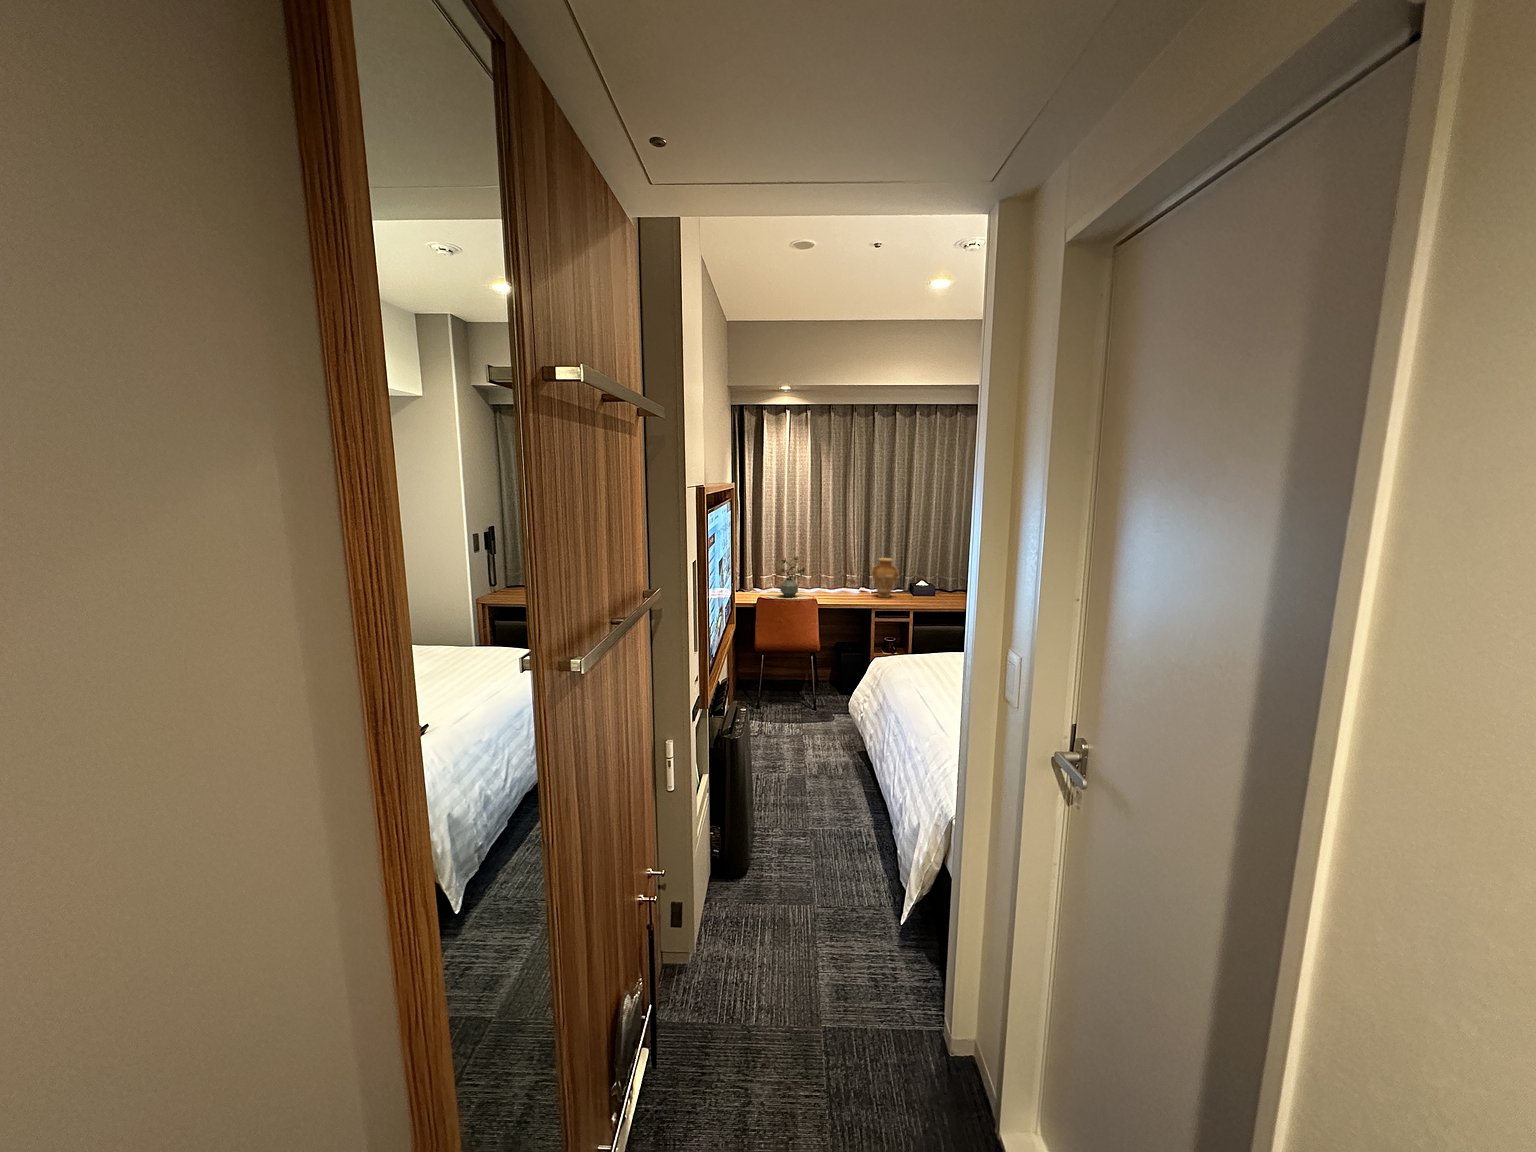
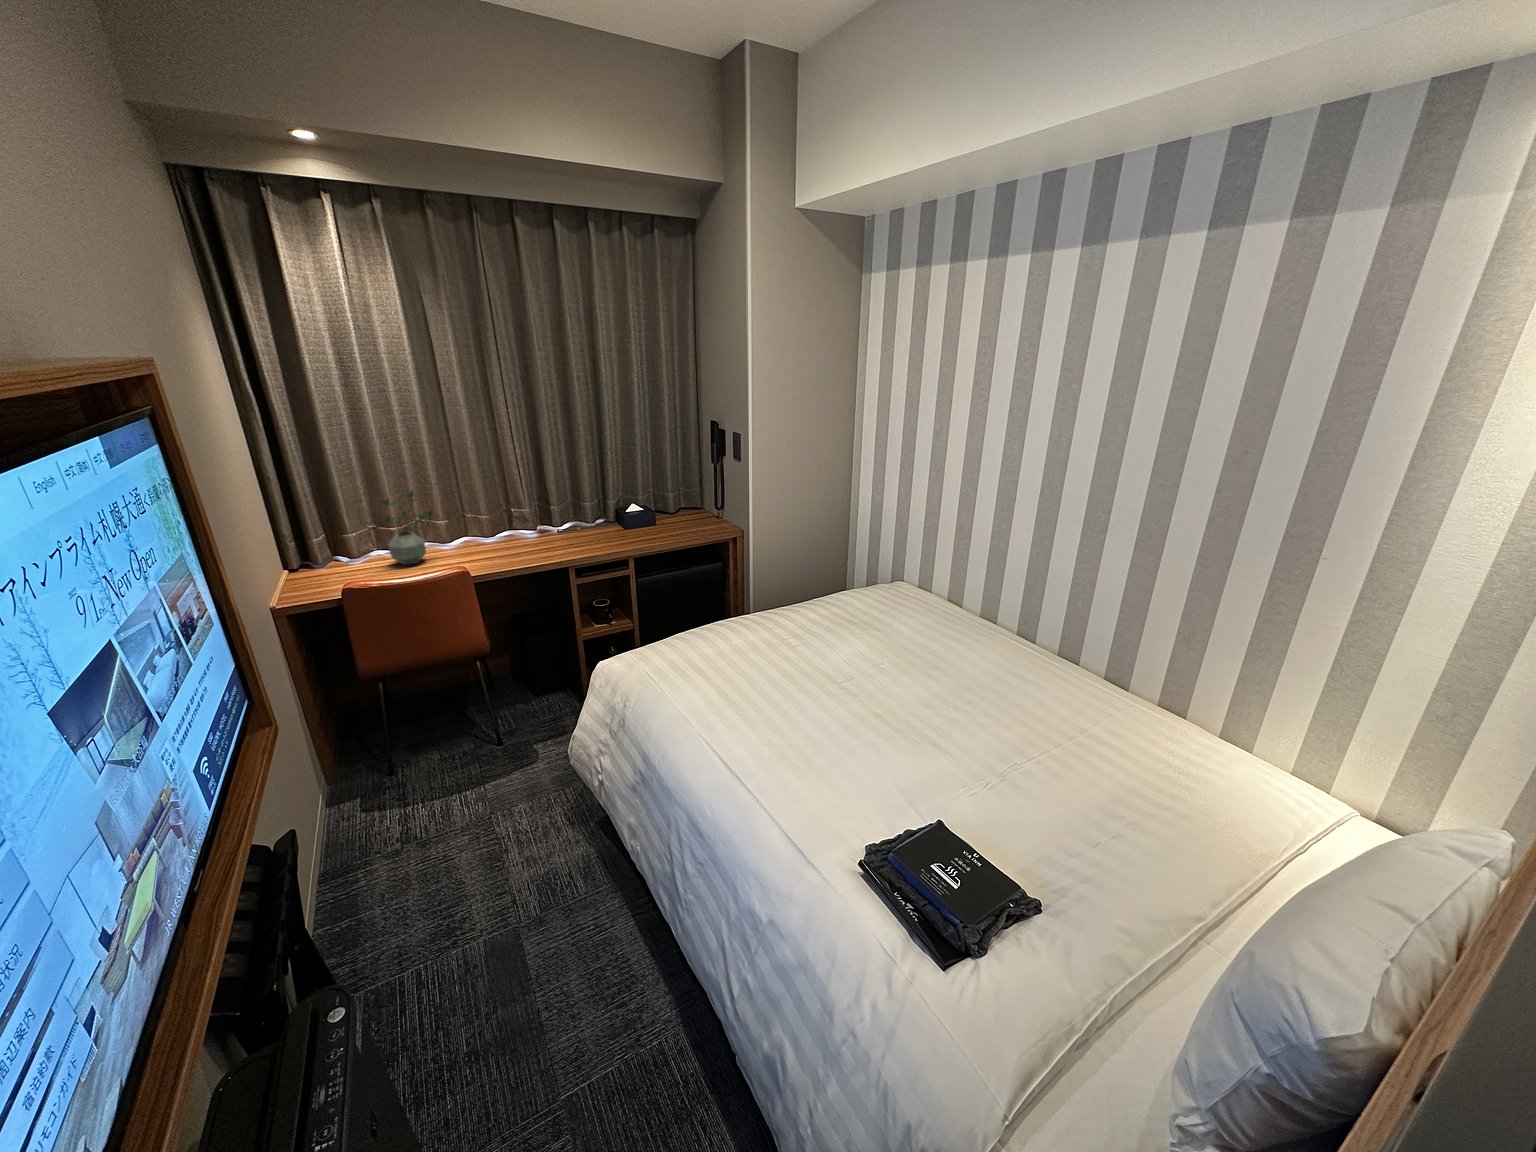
vase: present [872,558,899,597] -> none [554,475,599,539]

